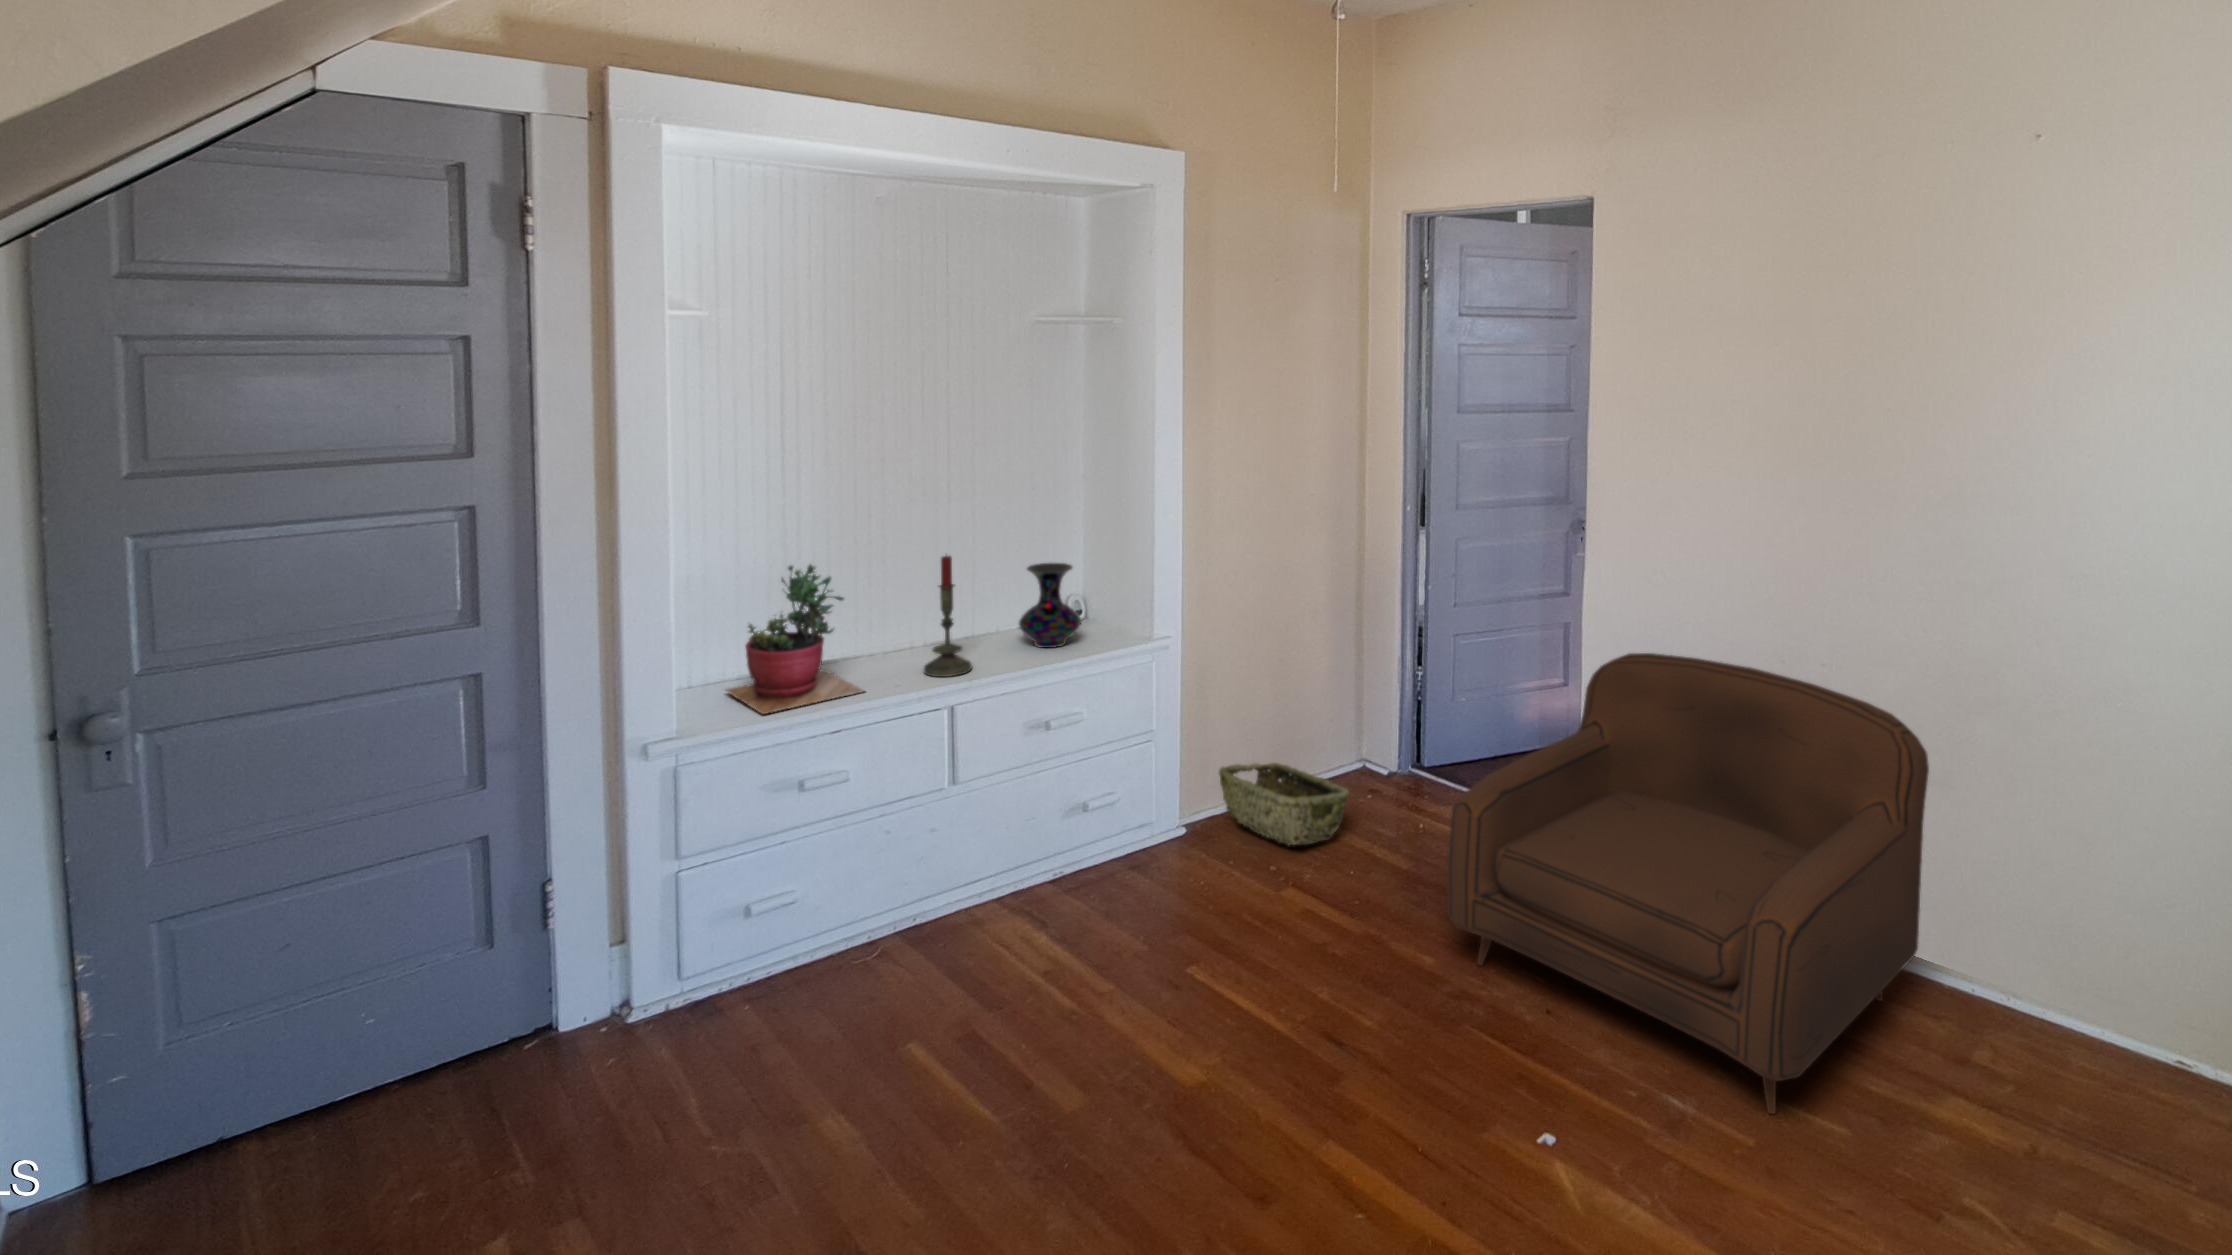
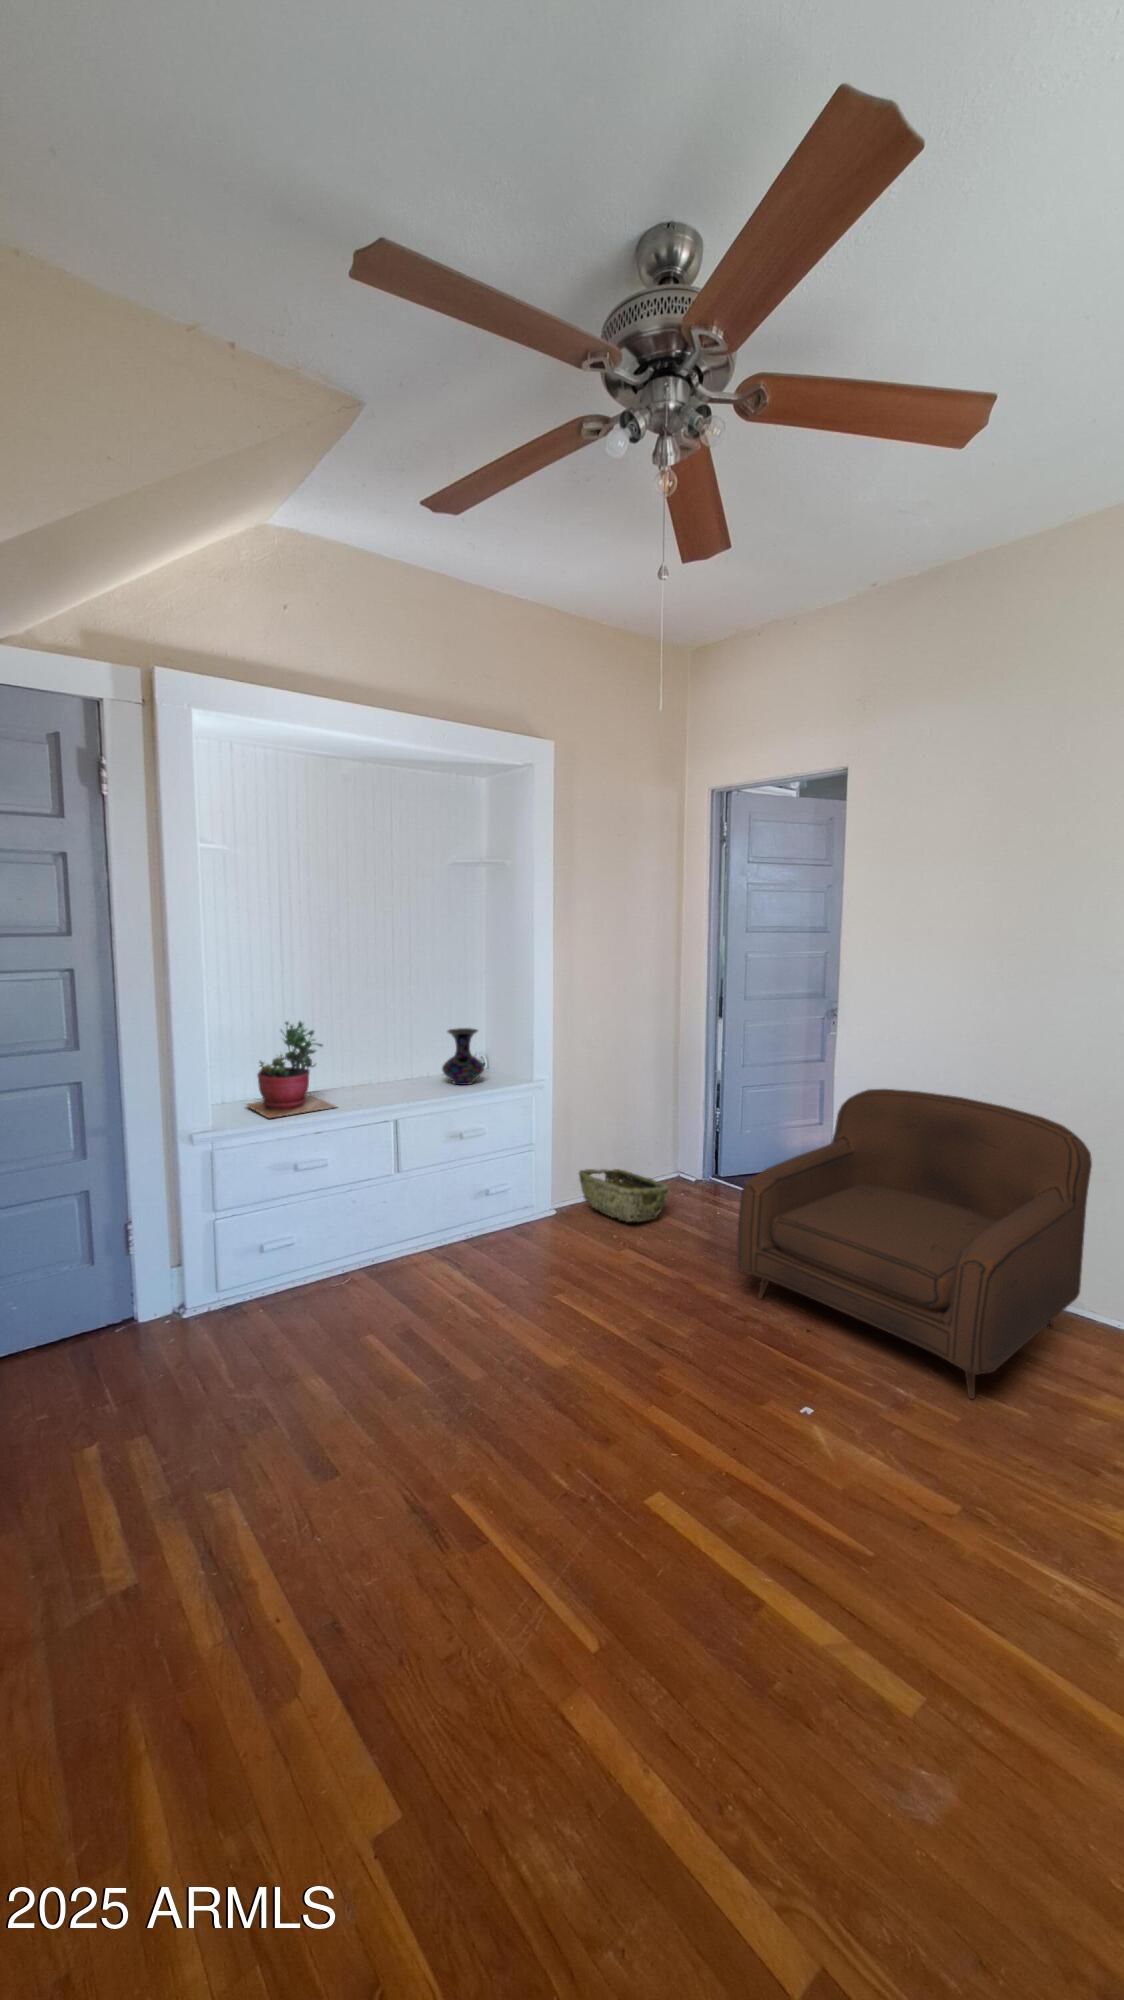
candle: present [924,555,972,677] -> none [377,1016,410,1100]

